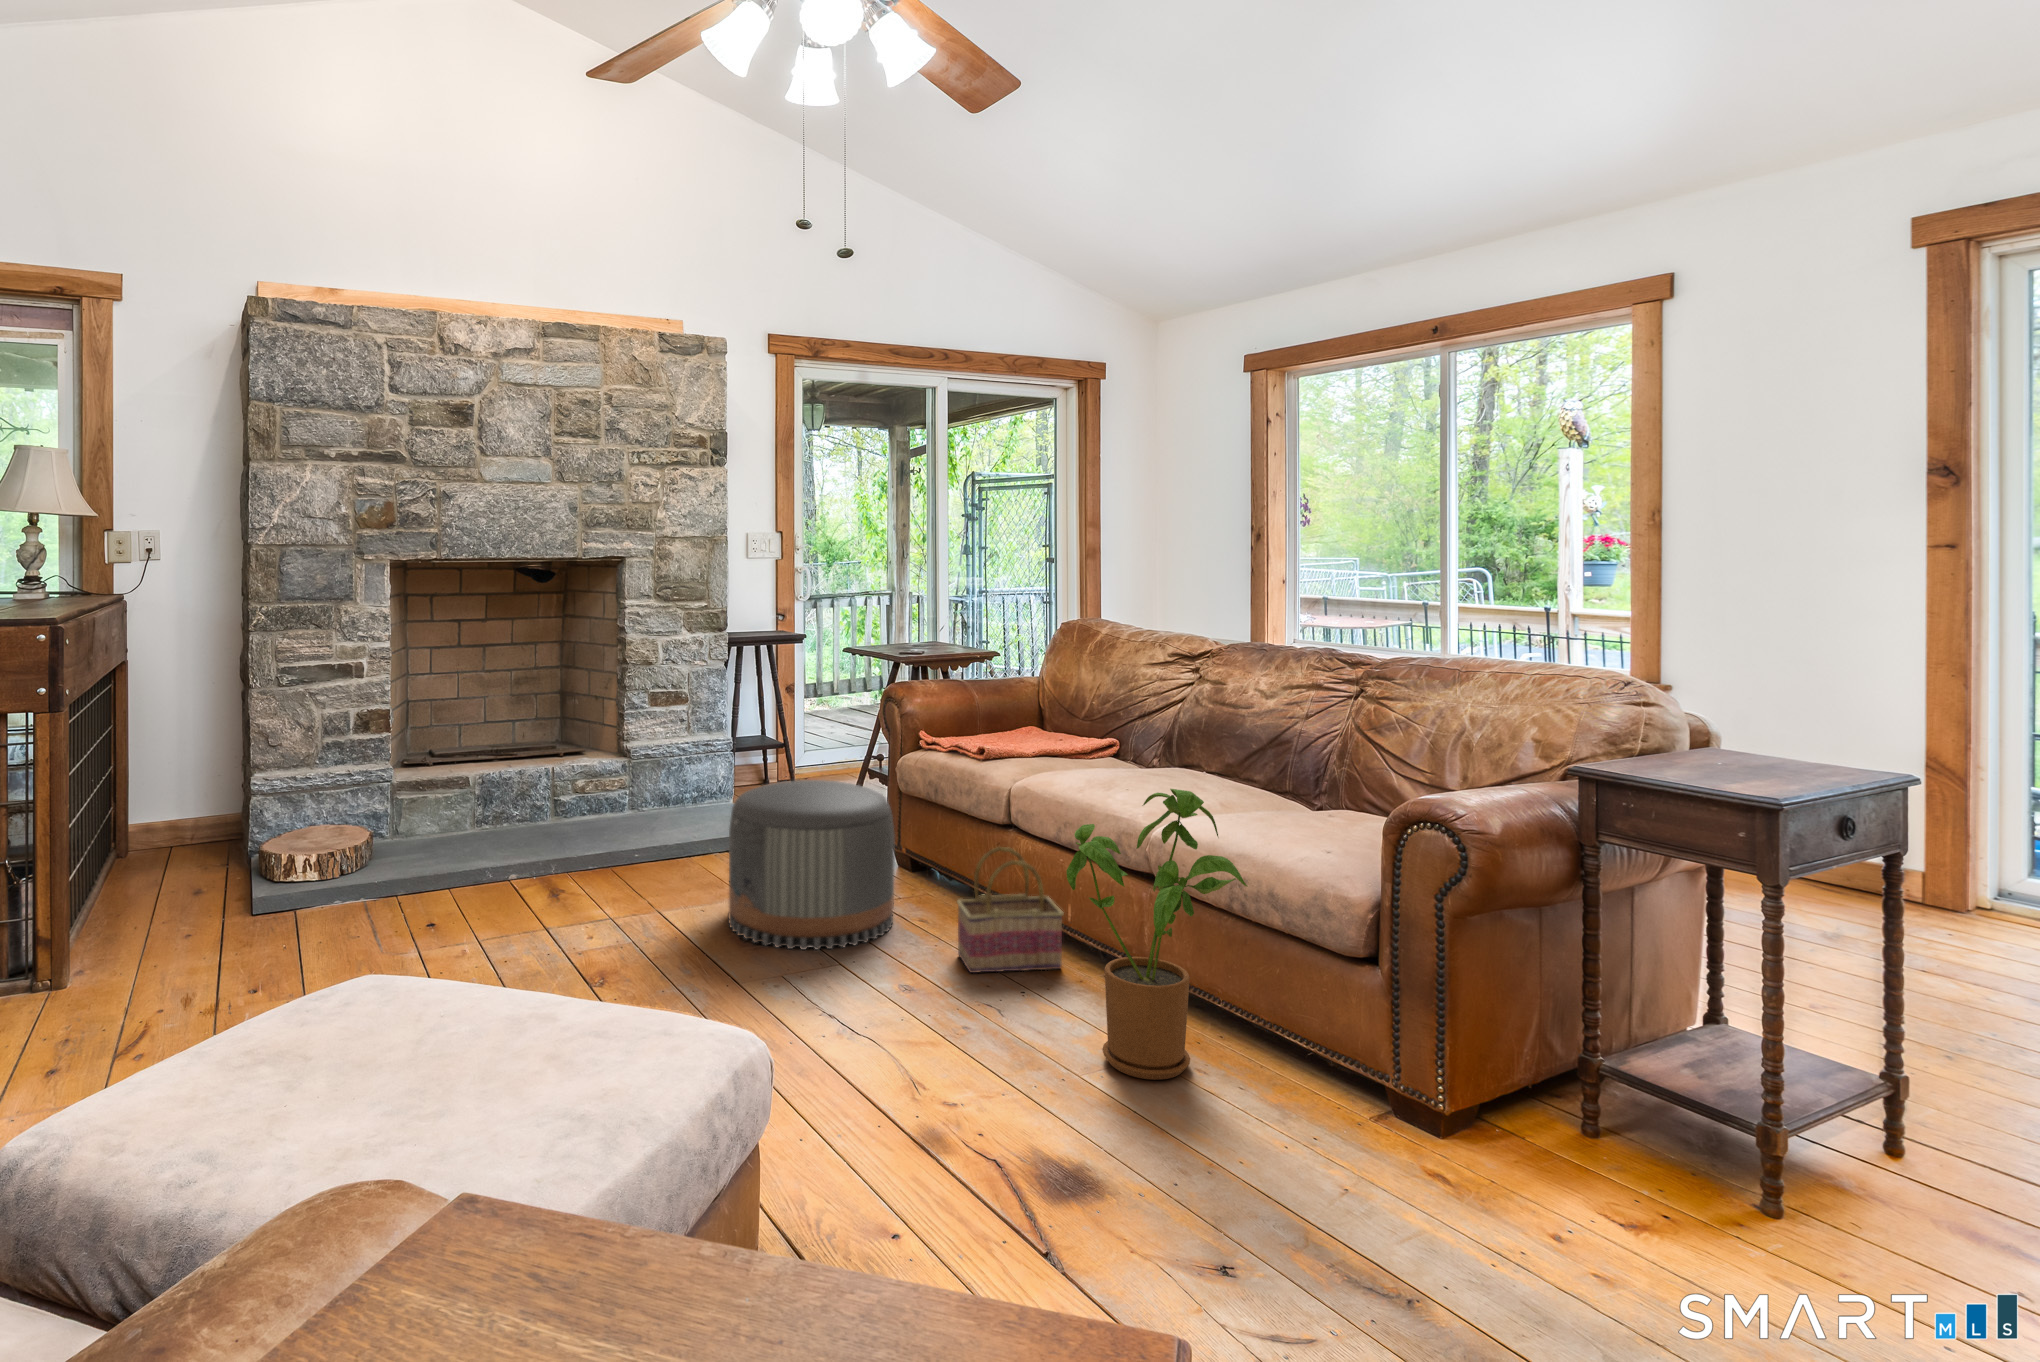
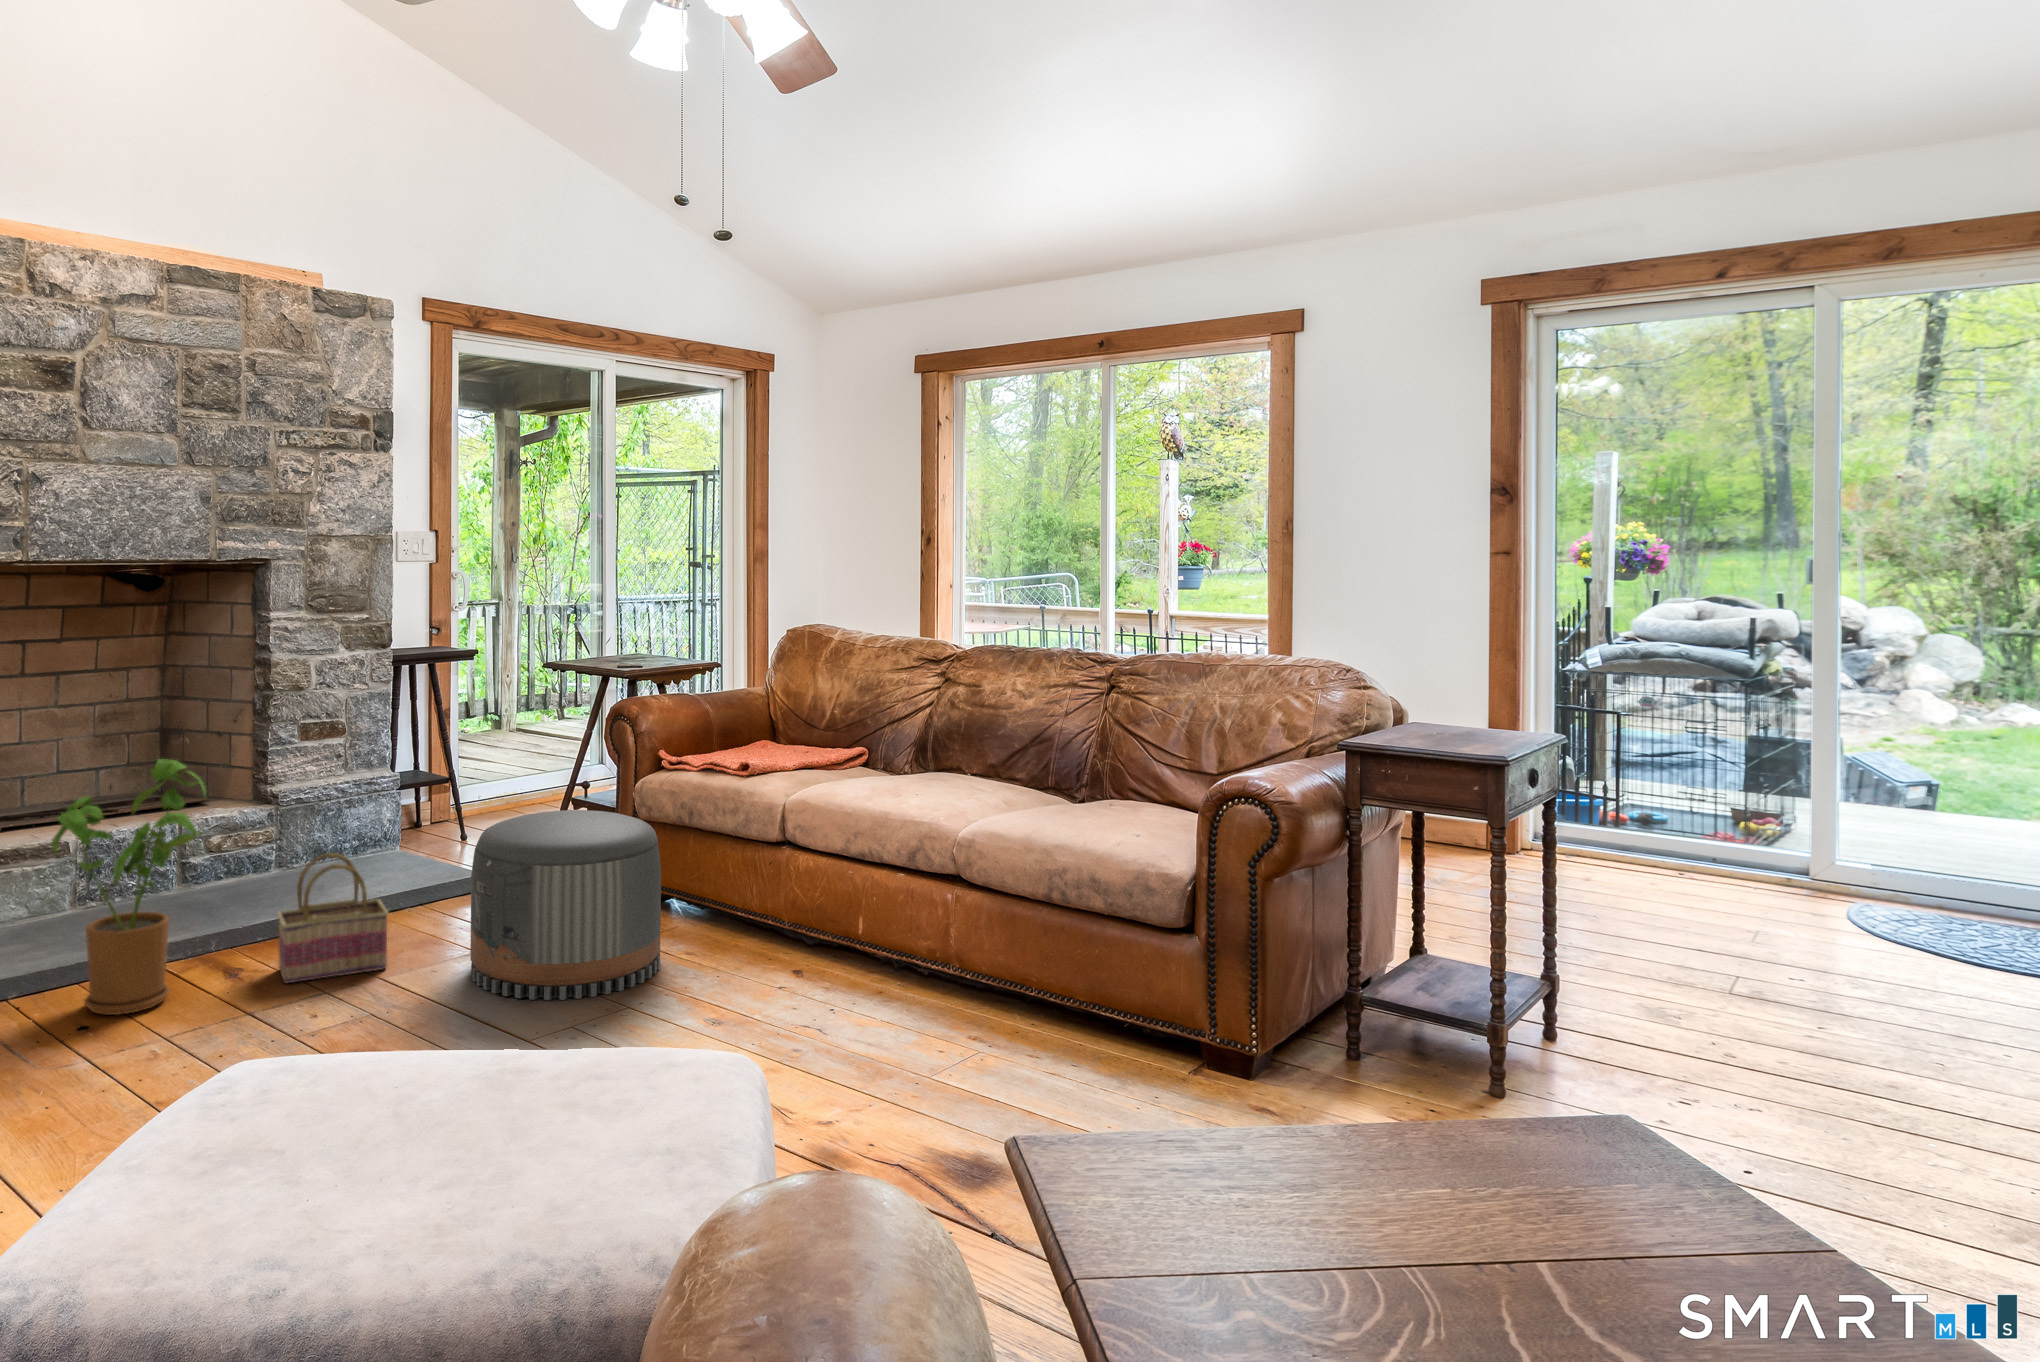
house plant: present [1067,789,1247,1080] -> present [52,759,206,1015]
basket: present [957,847,1063,973] -> present [278,853,388,983]

